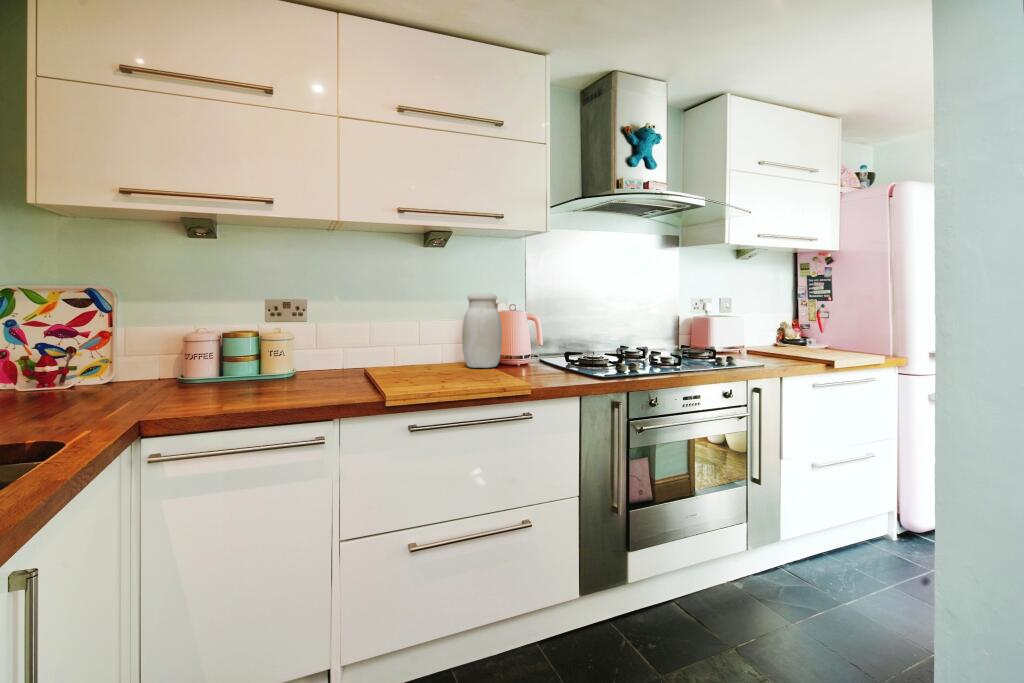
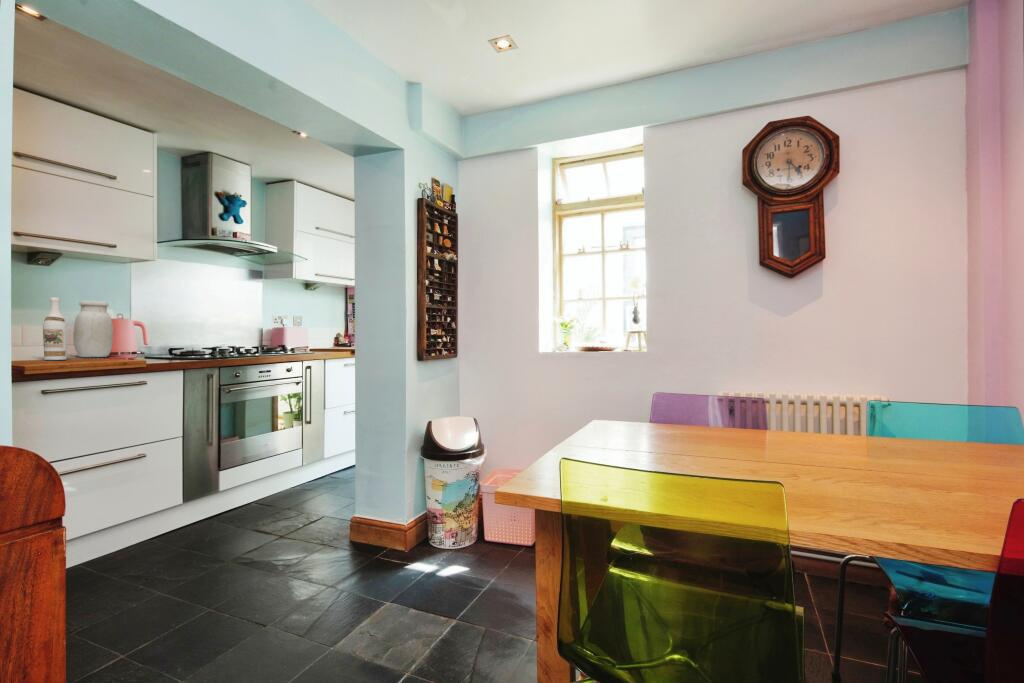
wine bottle: none [427,292,451,374] -> present [43,297,67,360]

